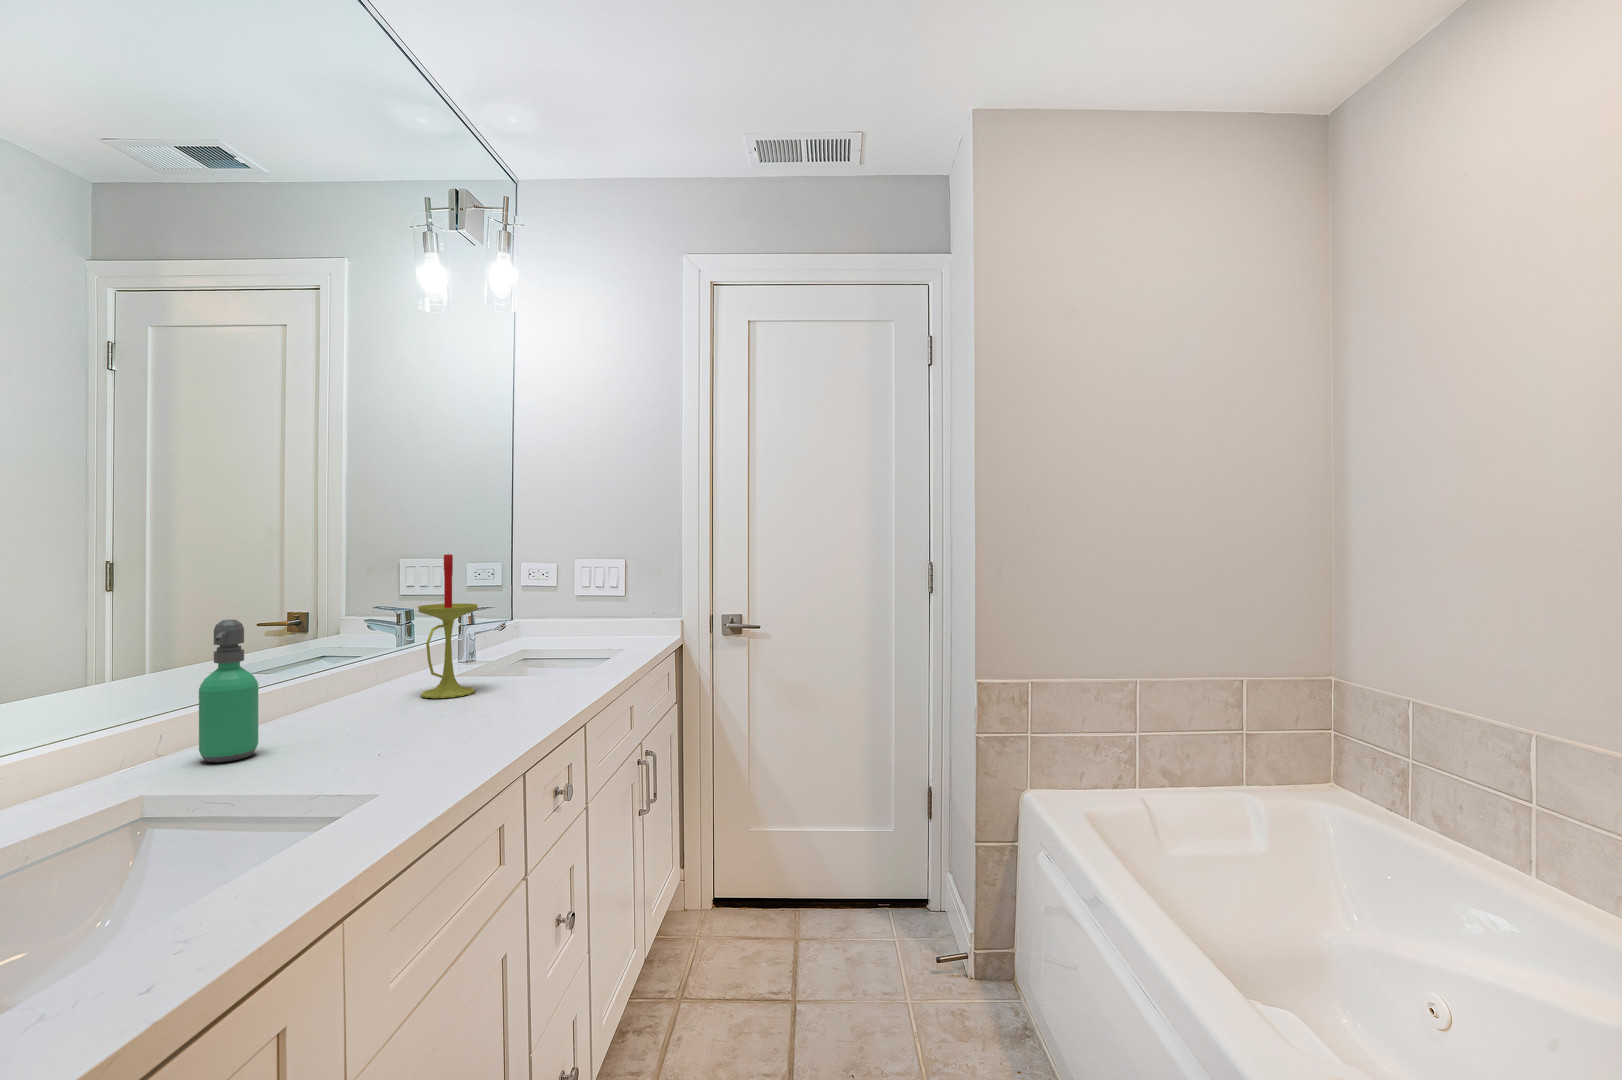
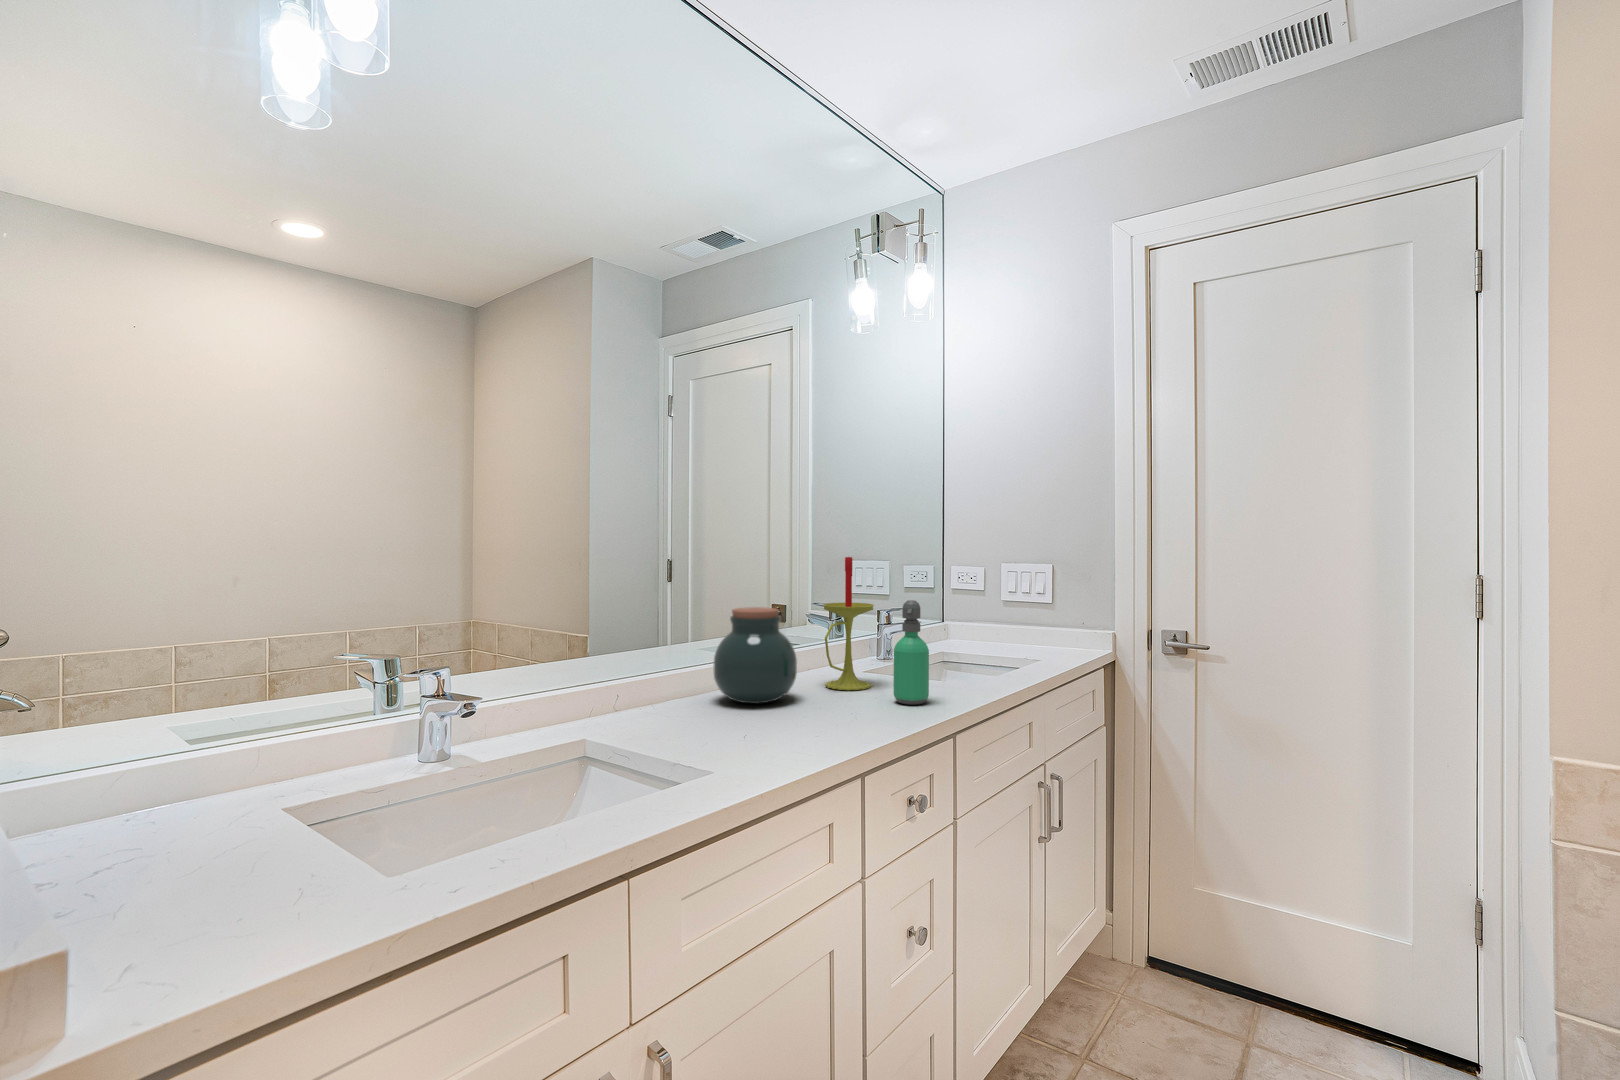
jar: none [288,614,400,725] -> present [713,607,797,704]
soap dispenser: present [199,619,258,762] -> present [894,600,929,705]

